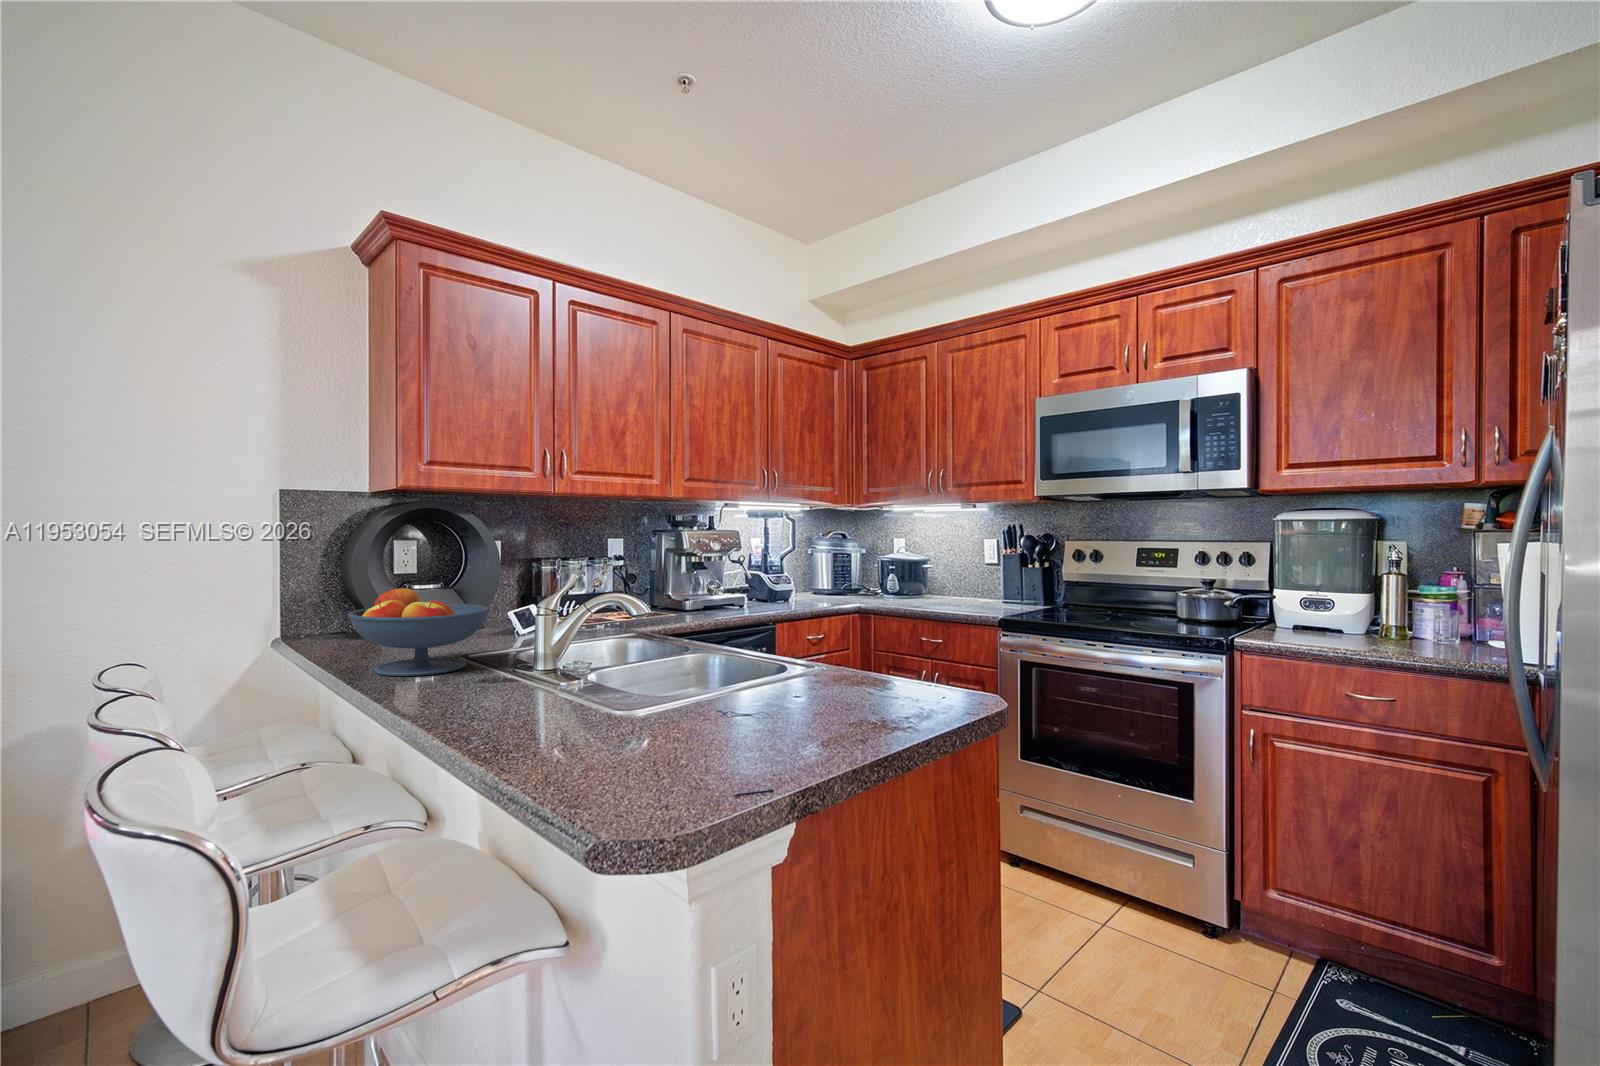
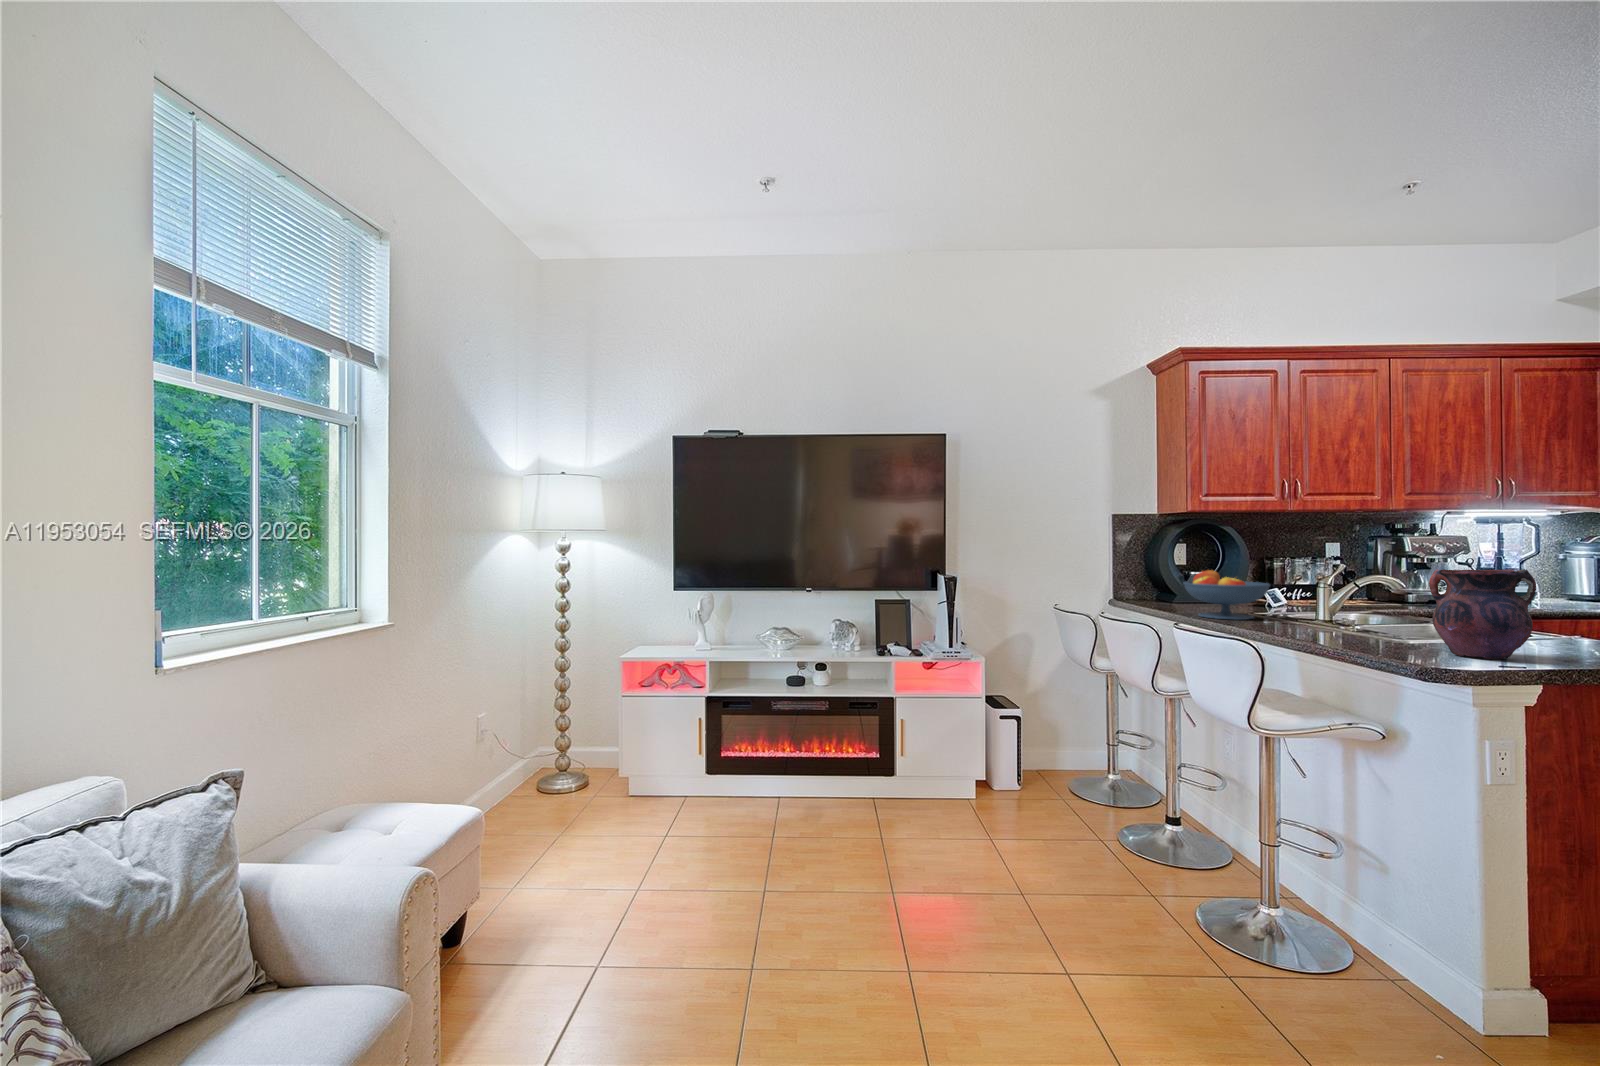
vase: none [643,592,769,745] -> present [1429,569,1536,659]

